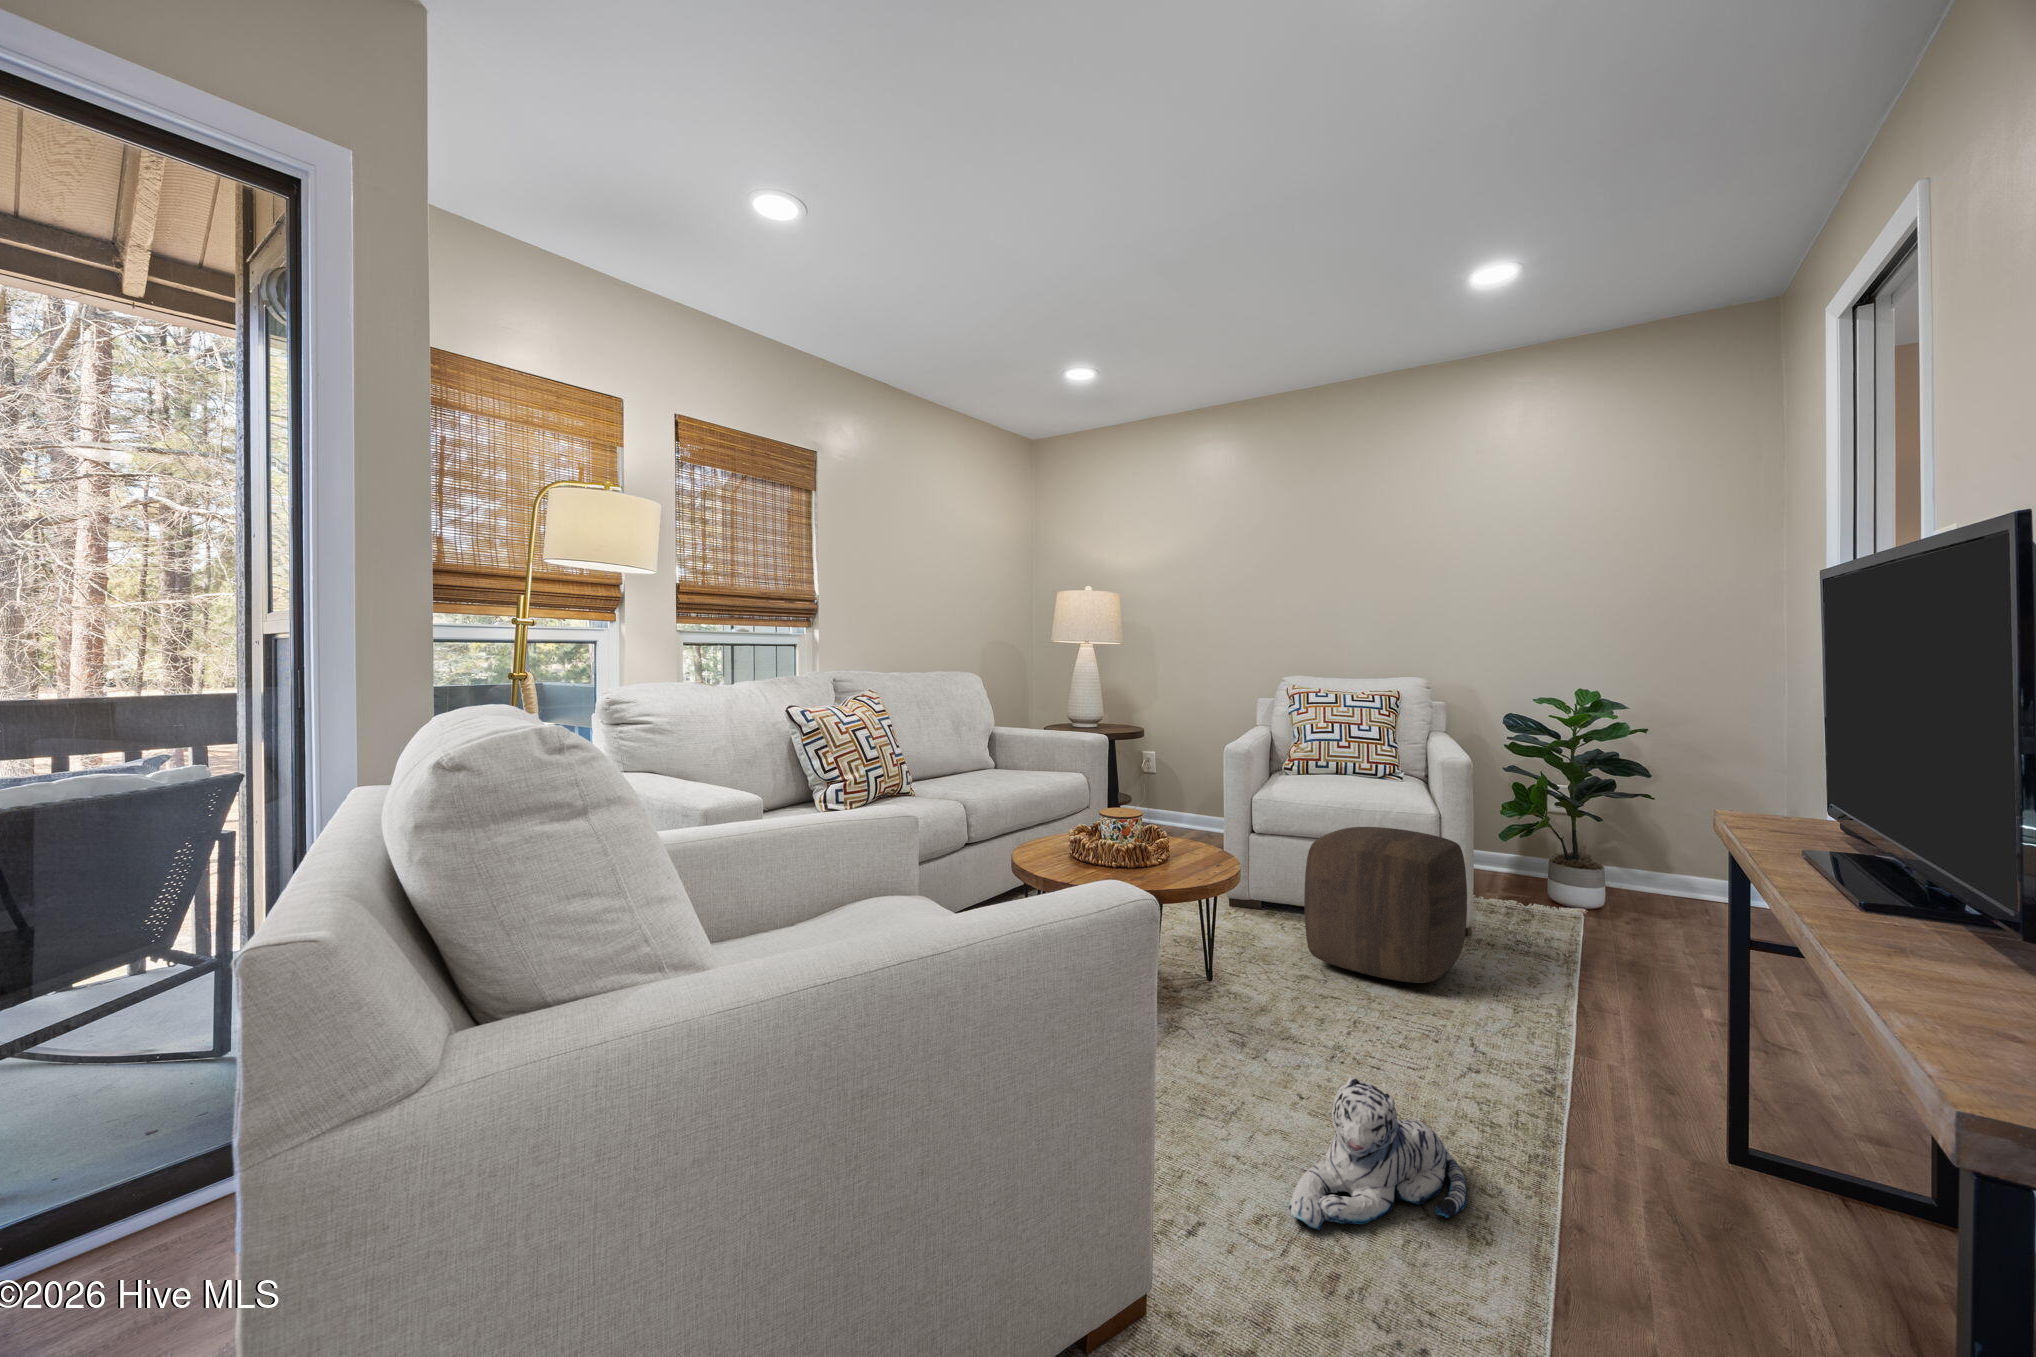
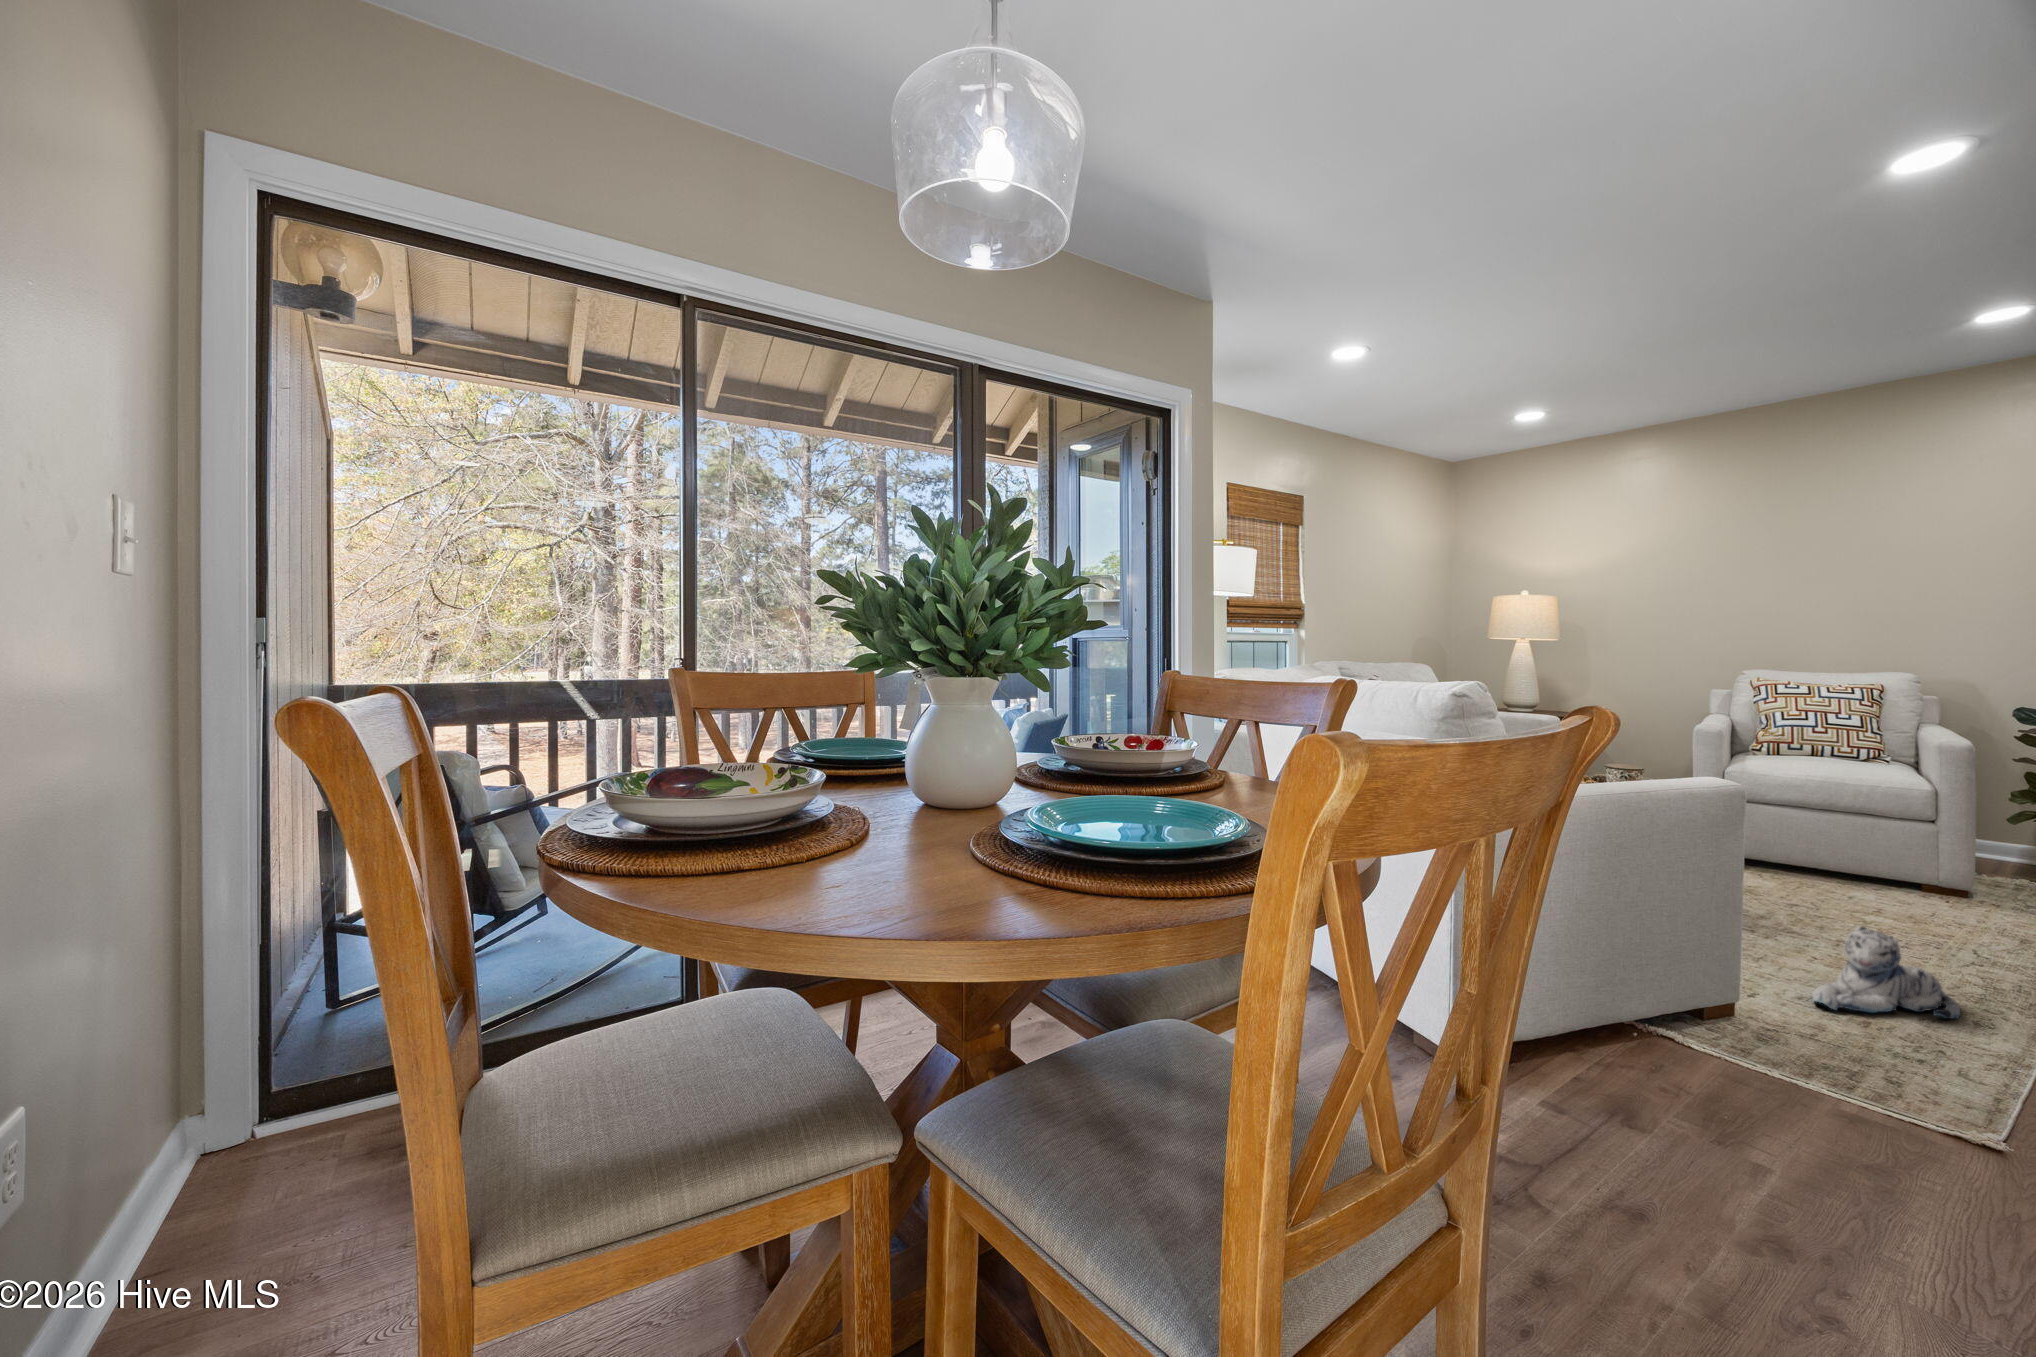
ottoman: present [1304,827,1467,983] -> none [1790,794,1964,917]

